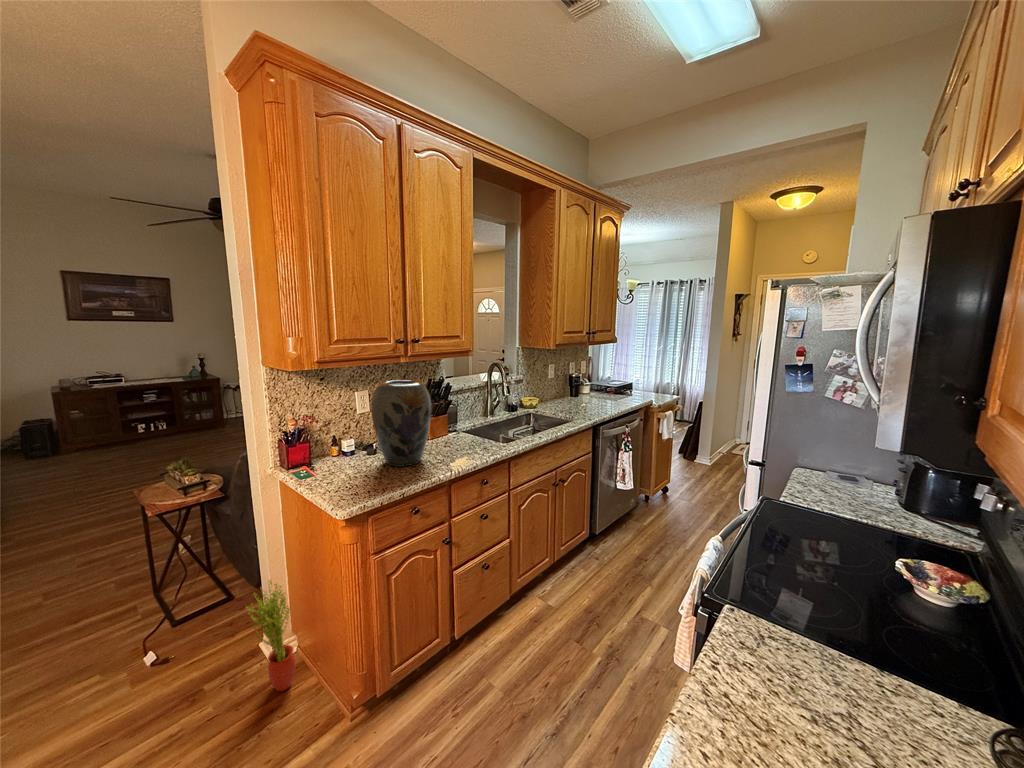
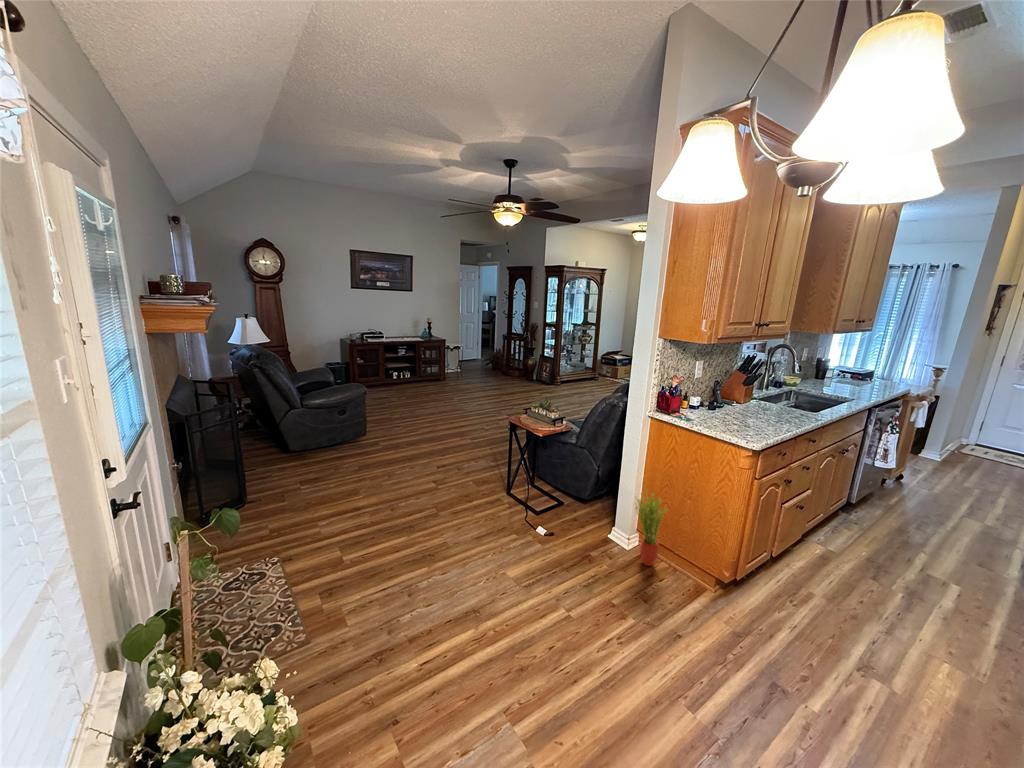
vase: present [371,380,431,467] -> none [732,353,785,419]

